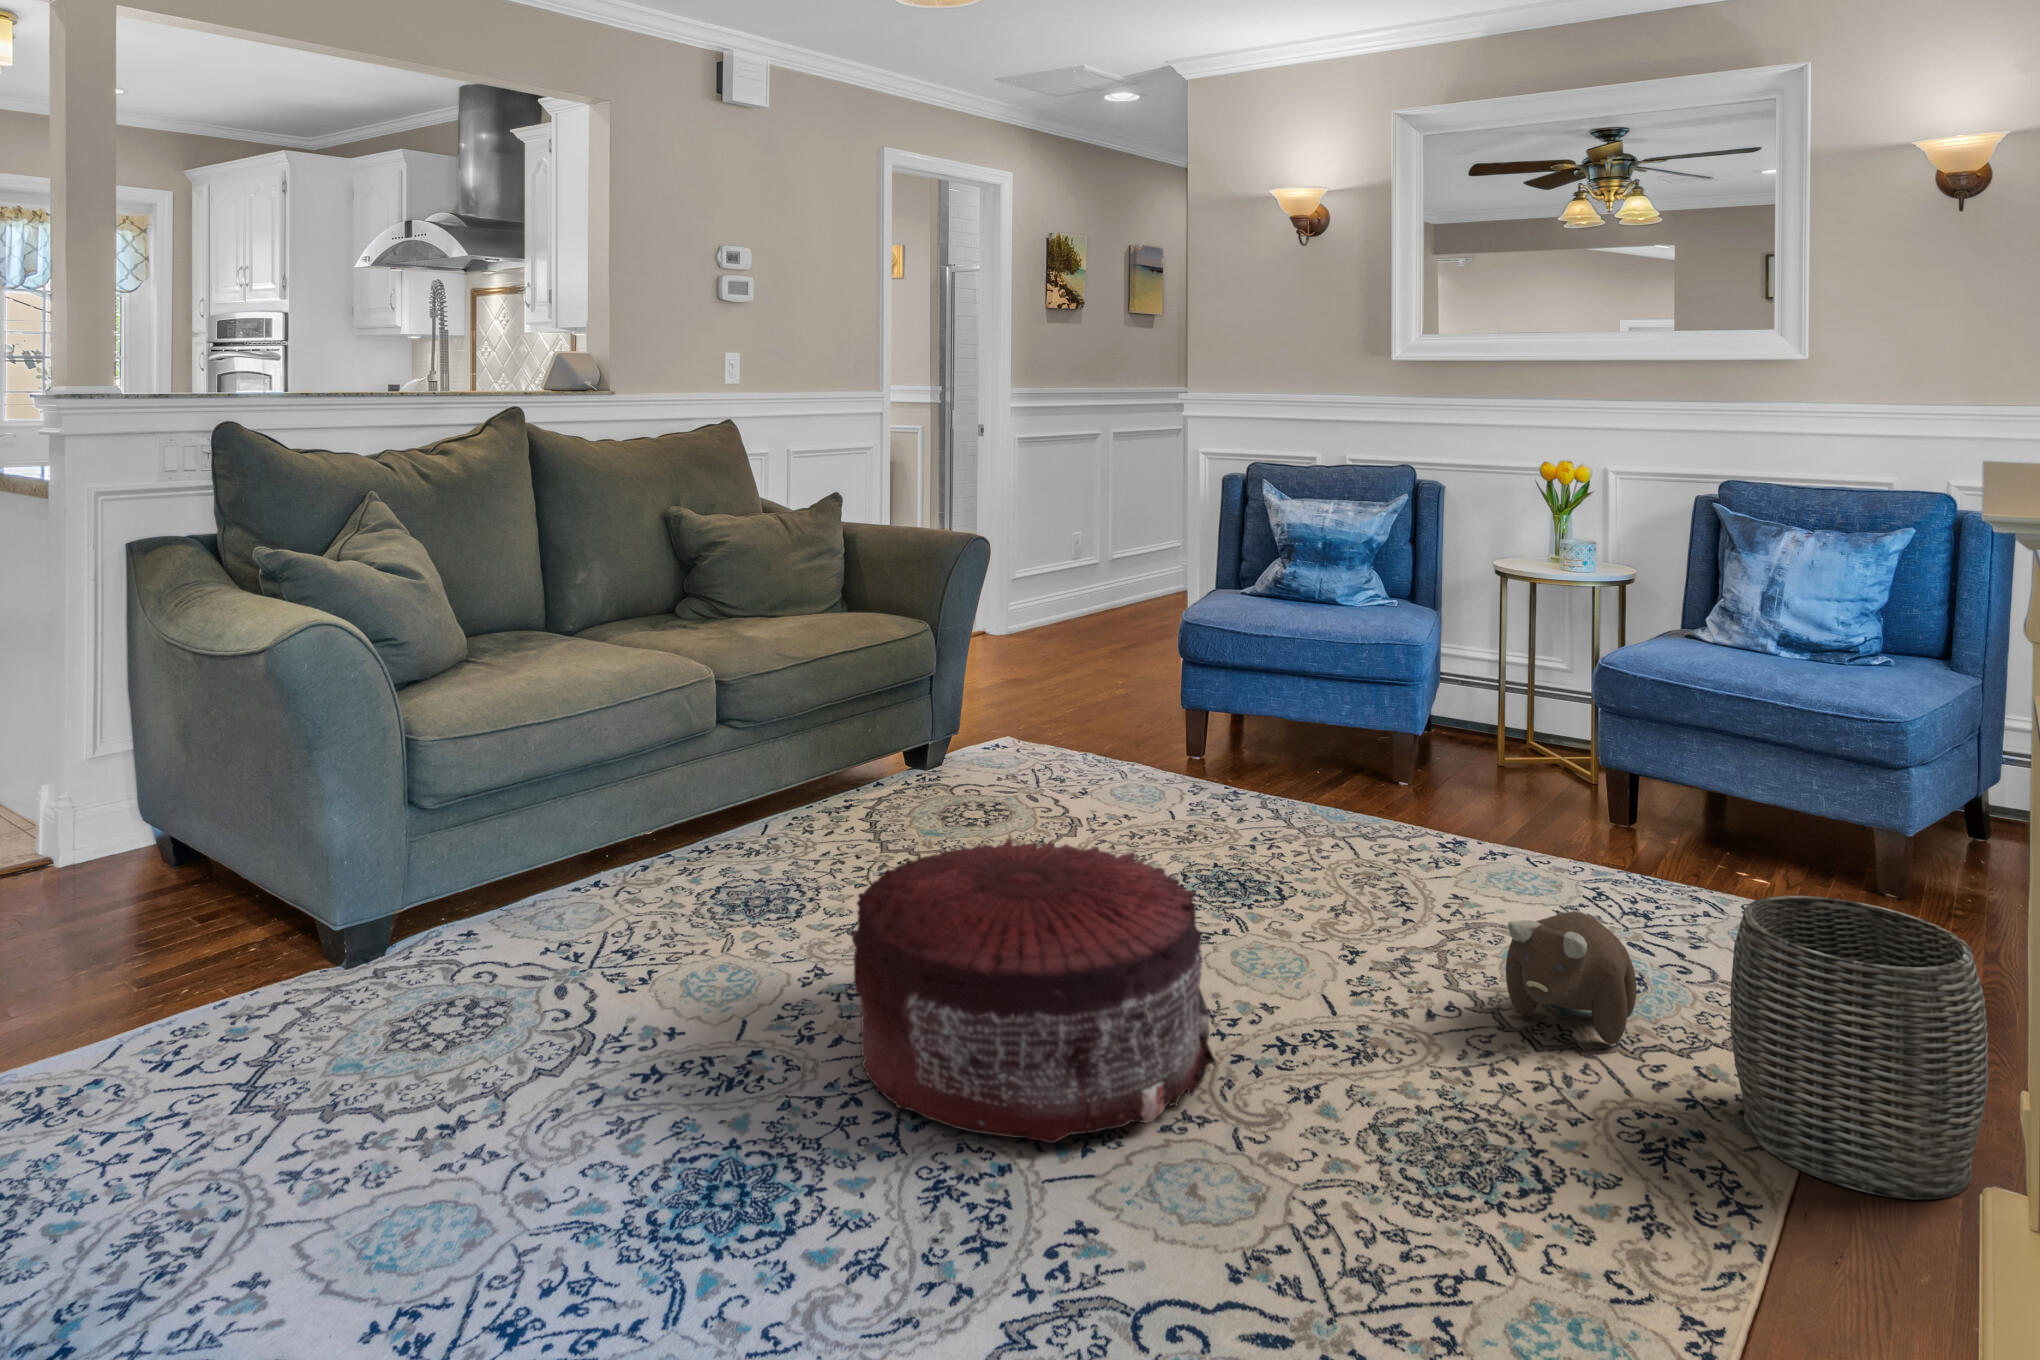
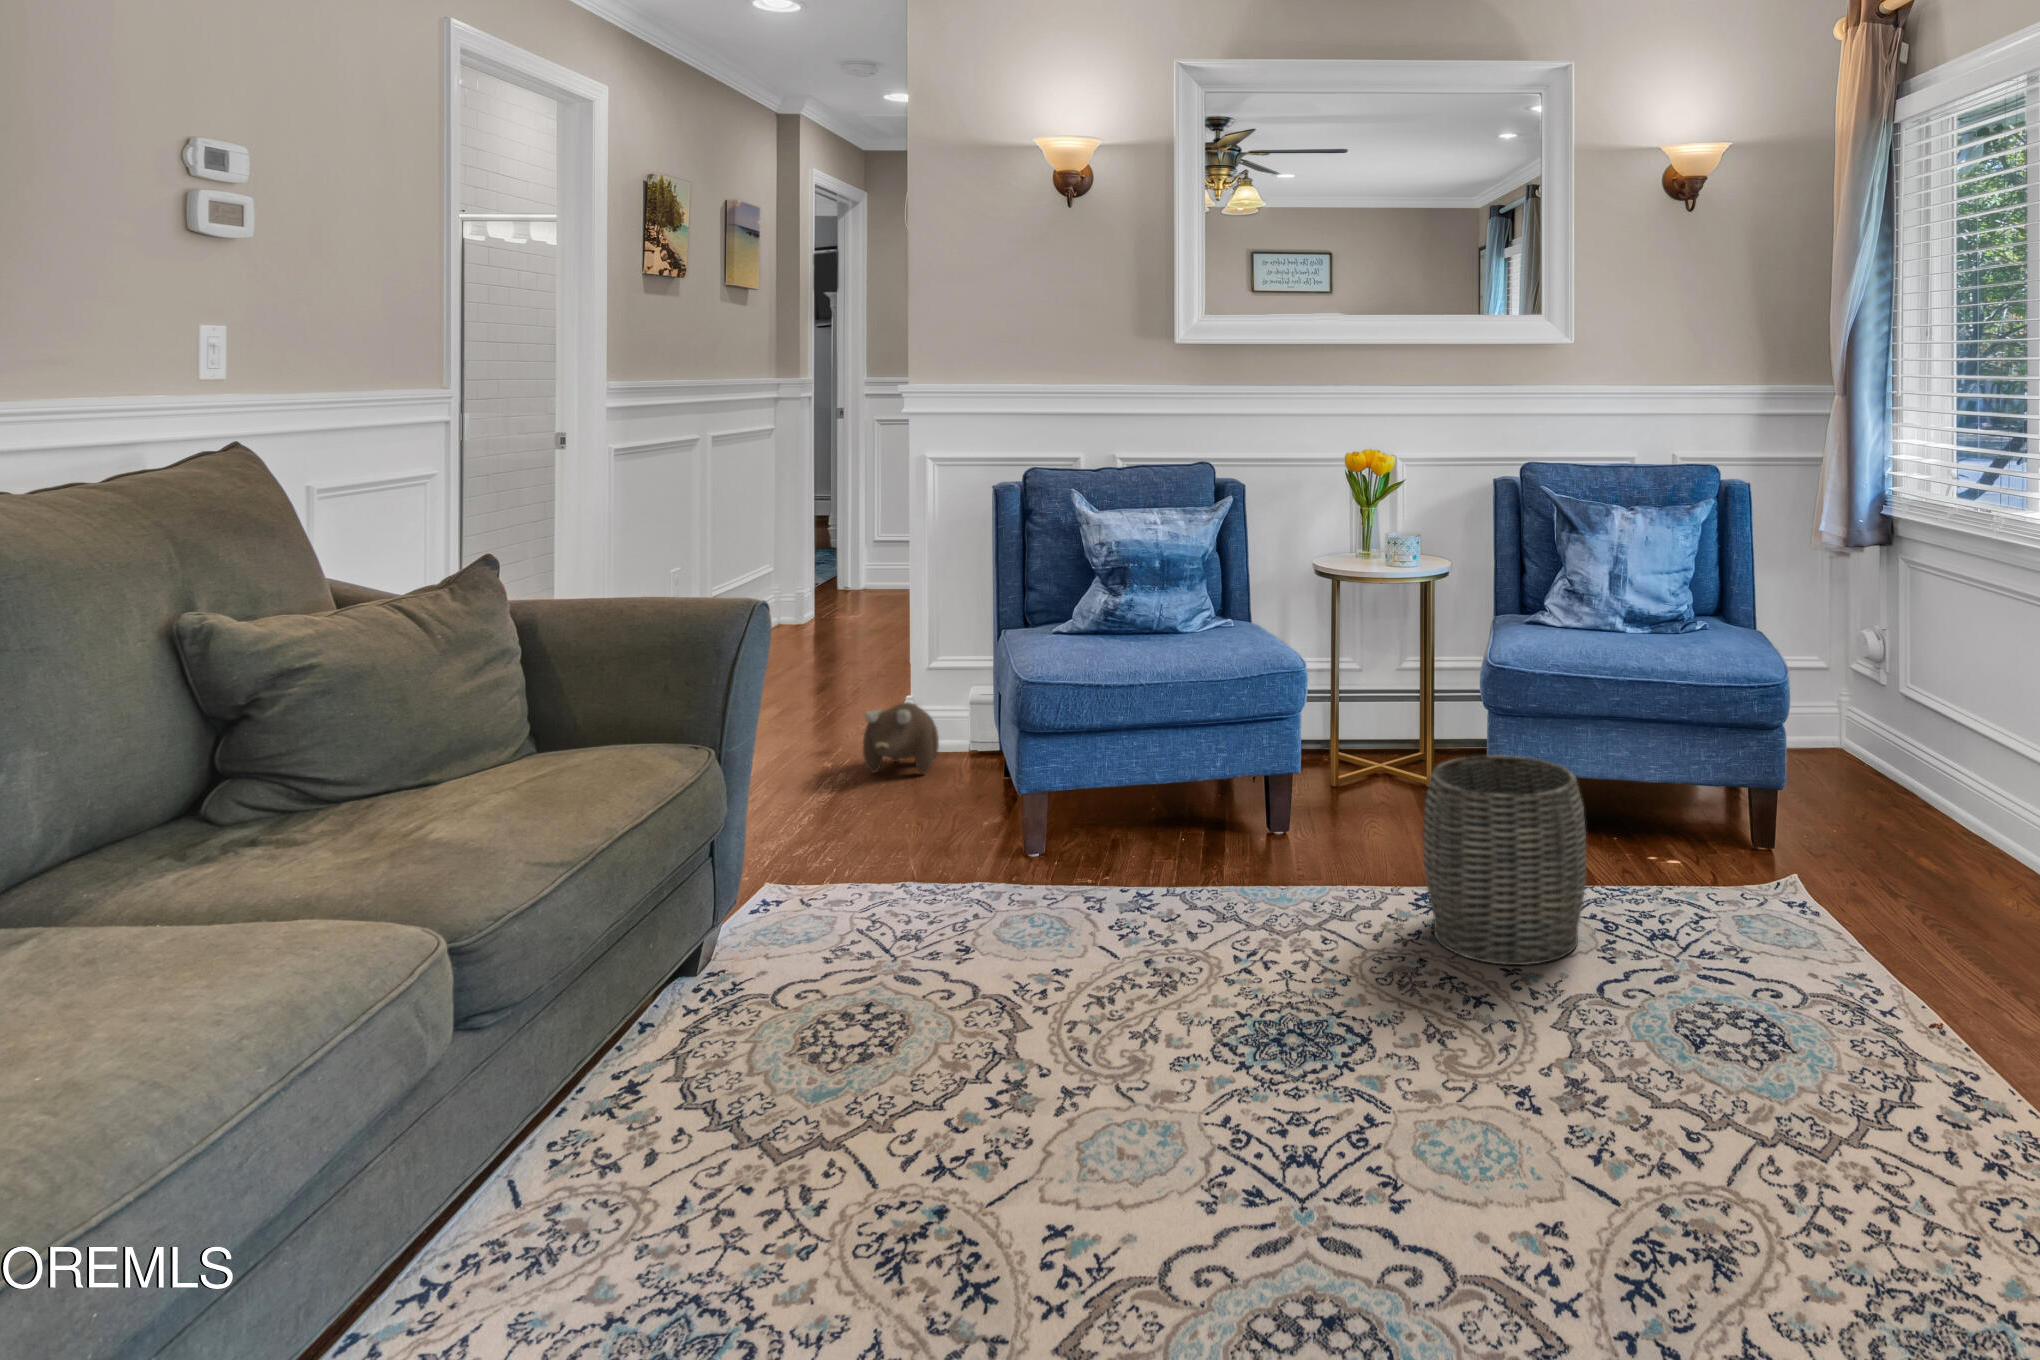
pouf: present [851,839,1216,1143] -> none [669,854,1067,1199]
plush toy: present [1506,912,1637,1044] -> present [863,702,939,773]

